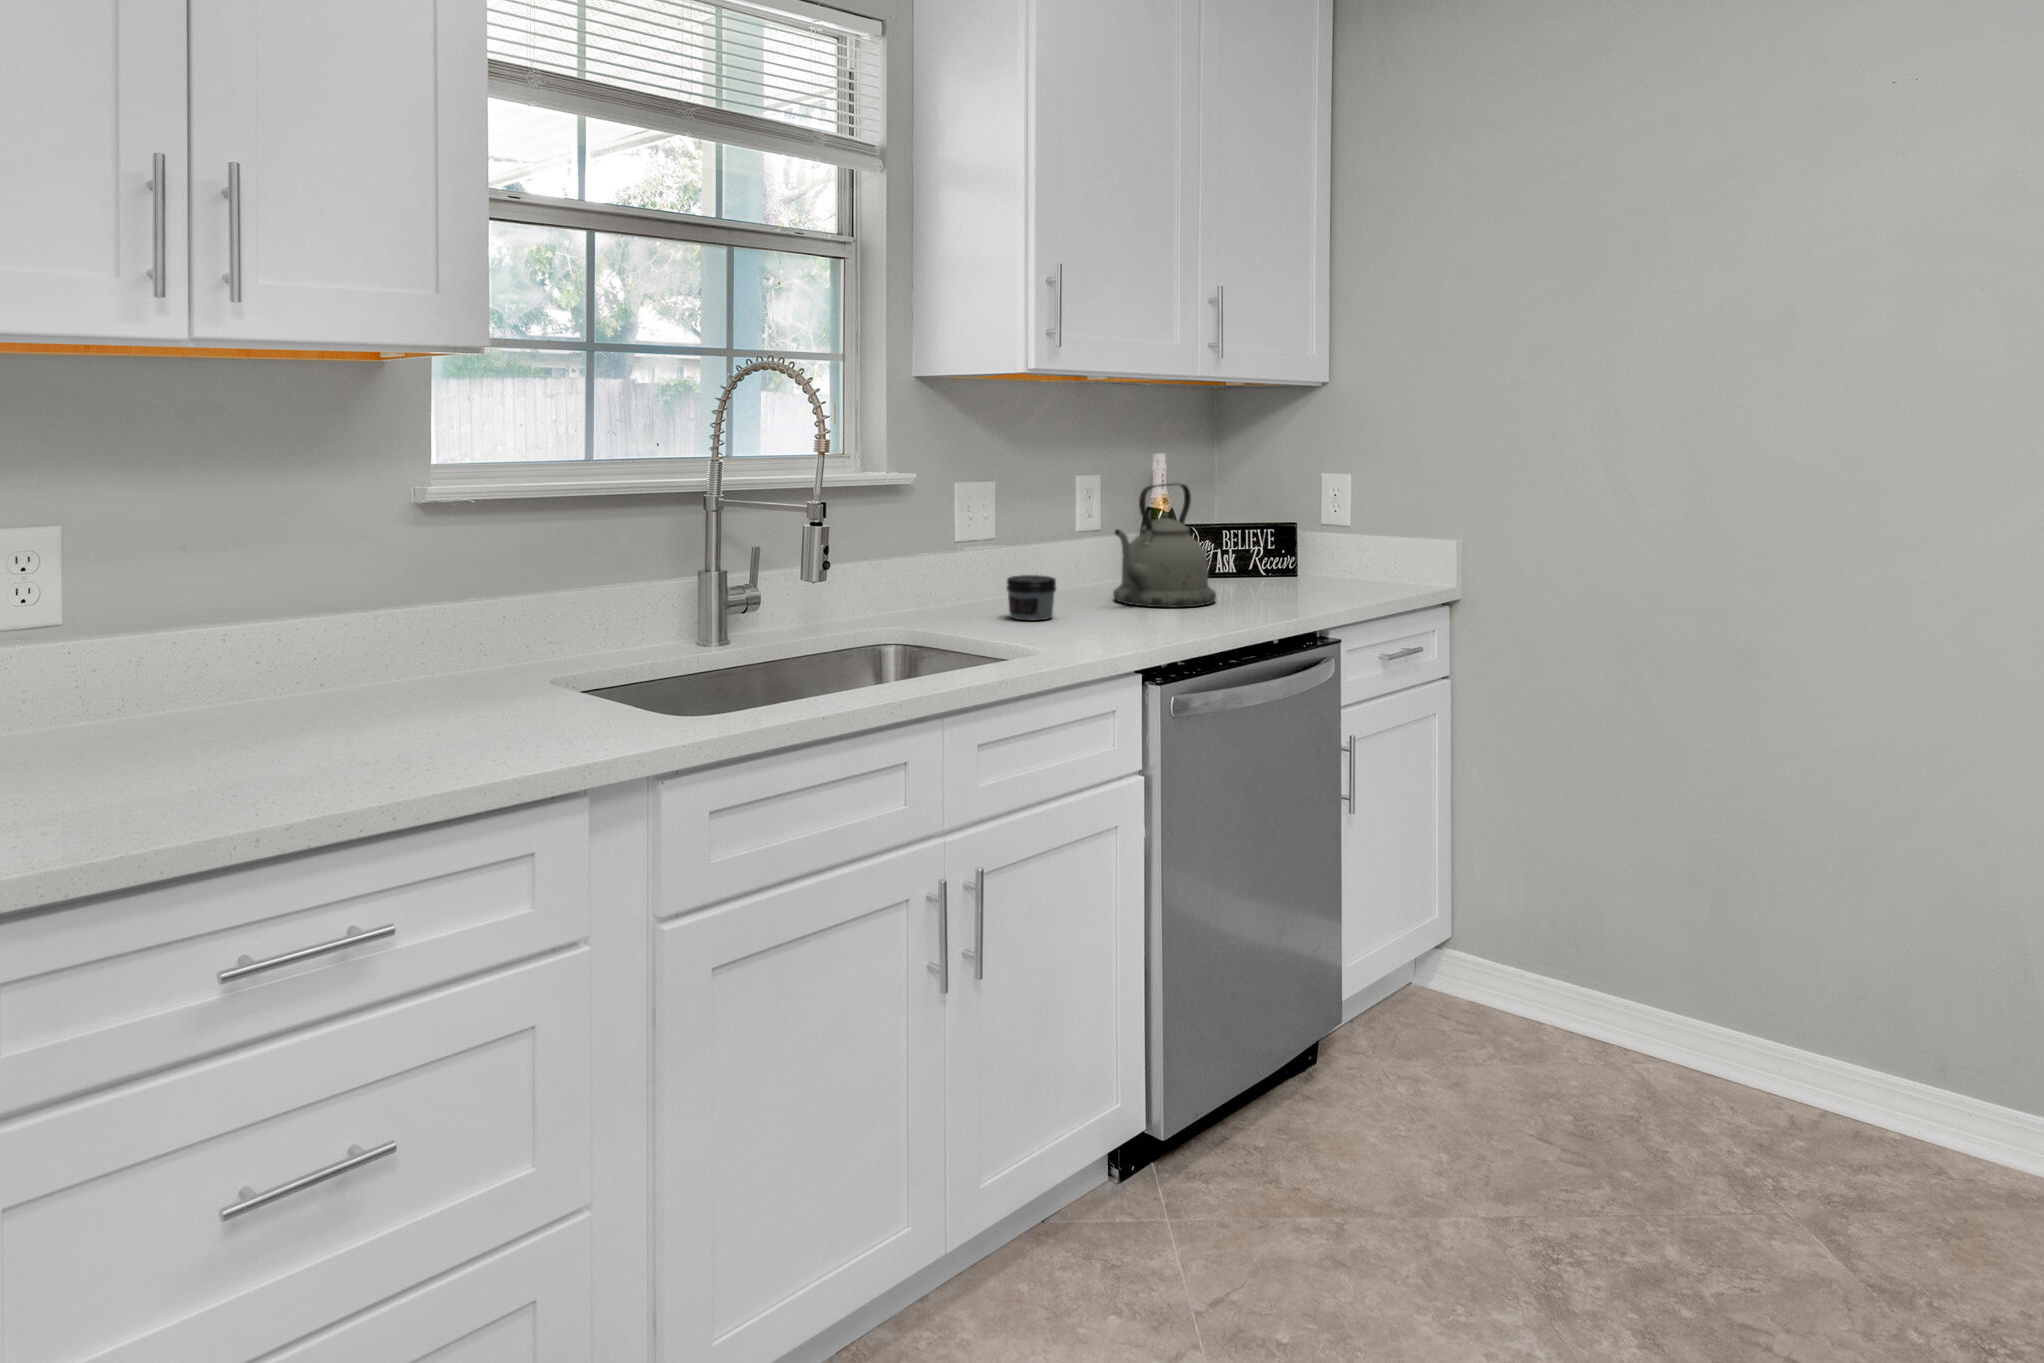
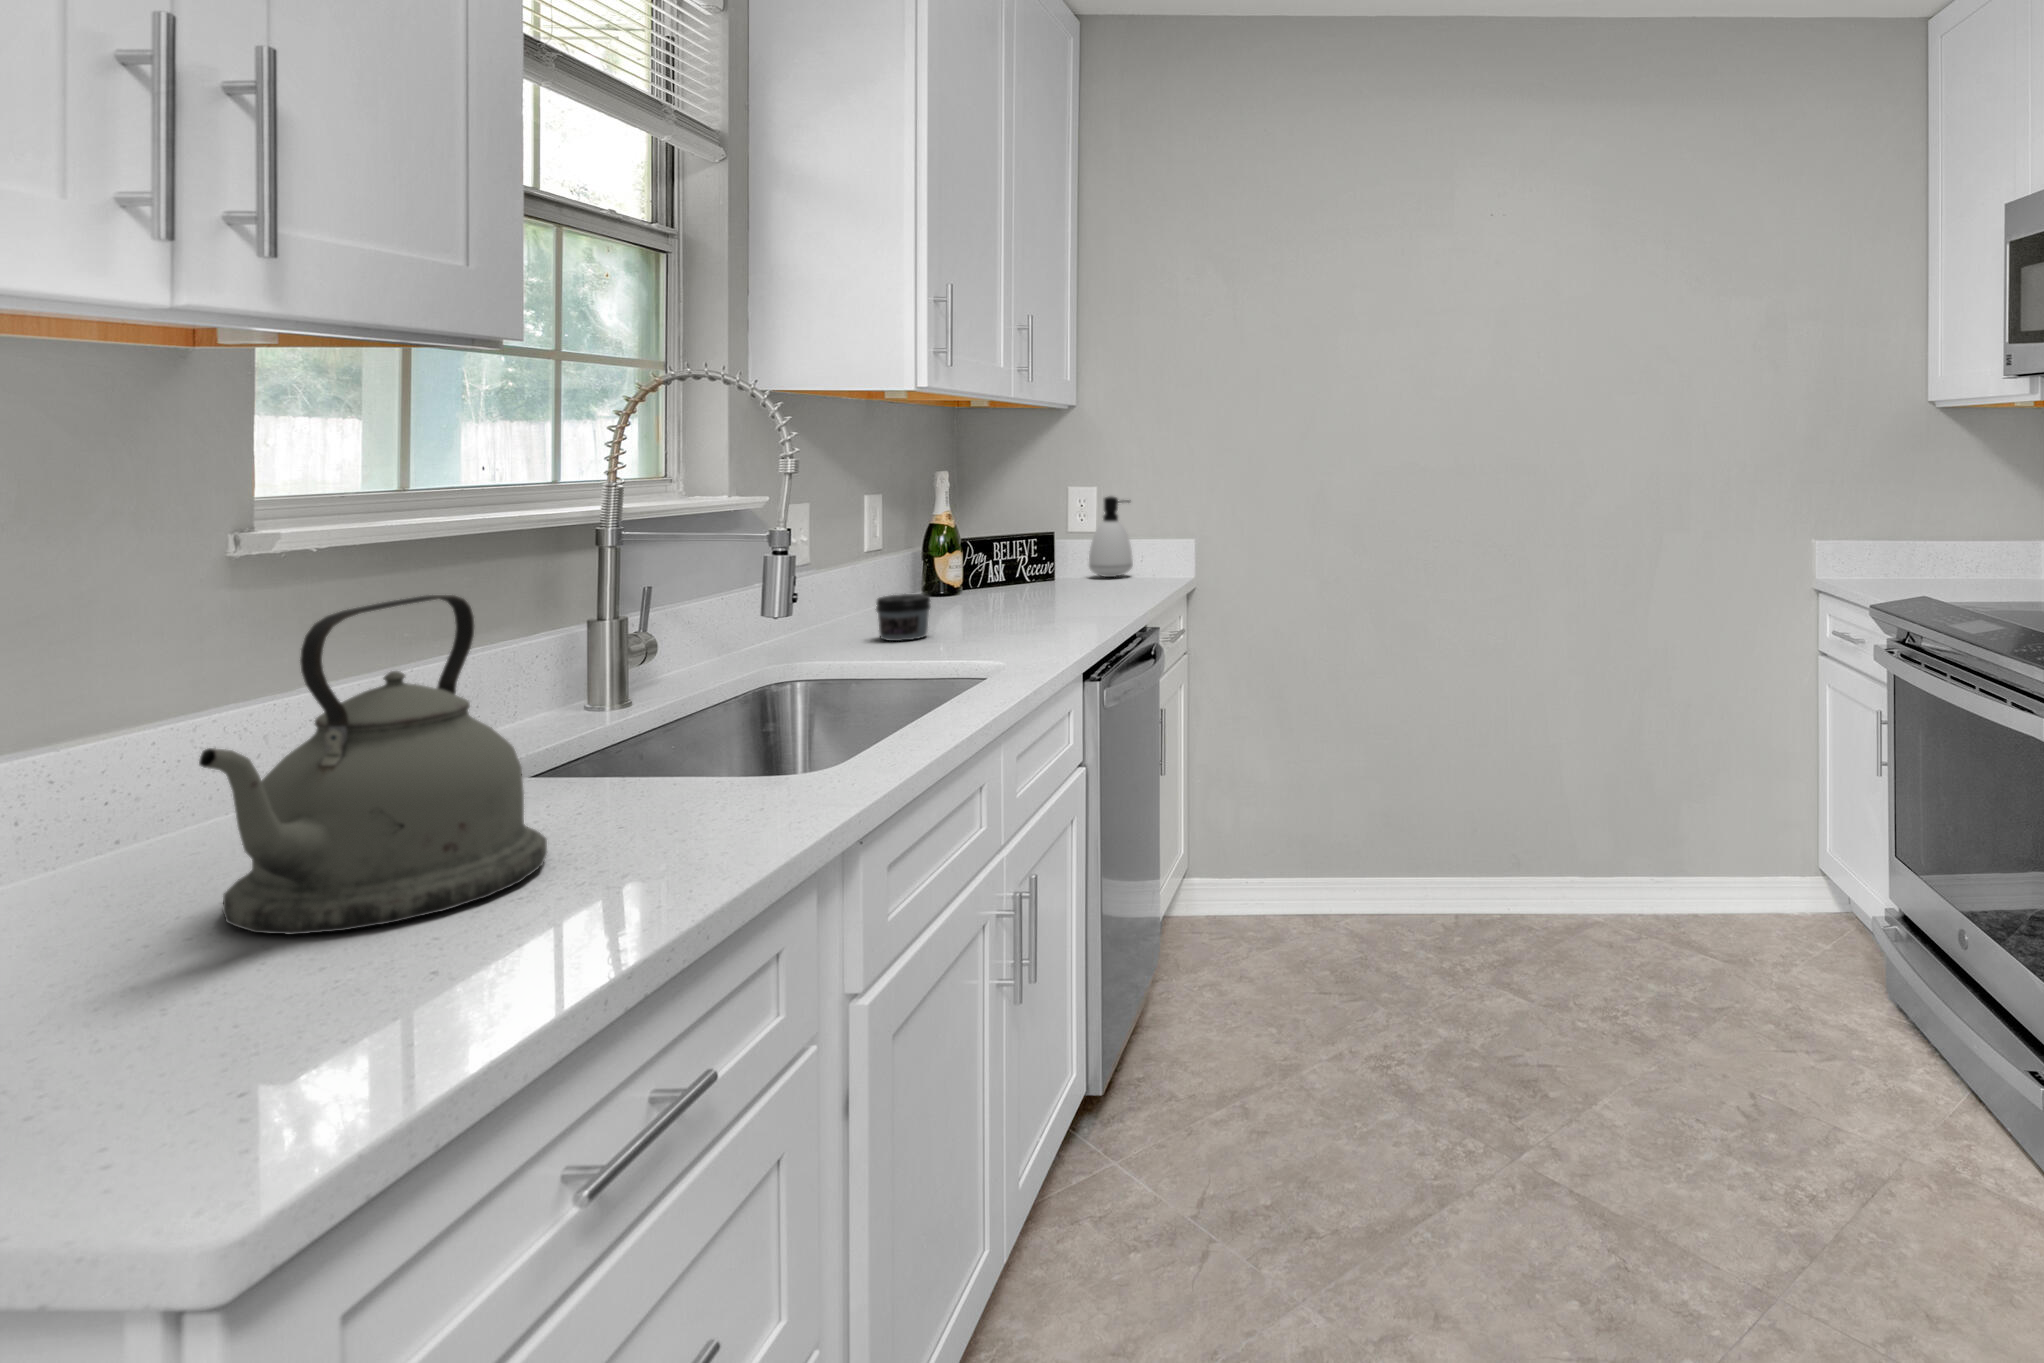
kettle: present [1113,484,1216,607] -> present [199,595,547,935]
soap dispenser: none [1332,488,1382,579] -> present [1089,497,1133,577]

